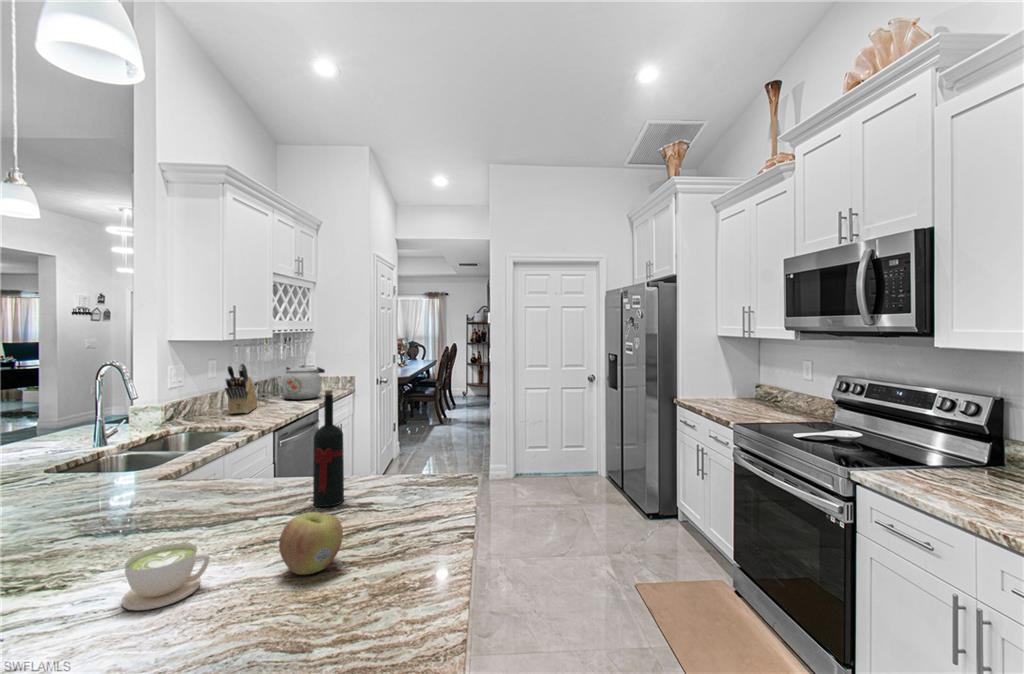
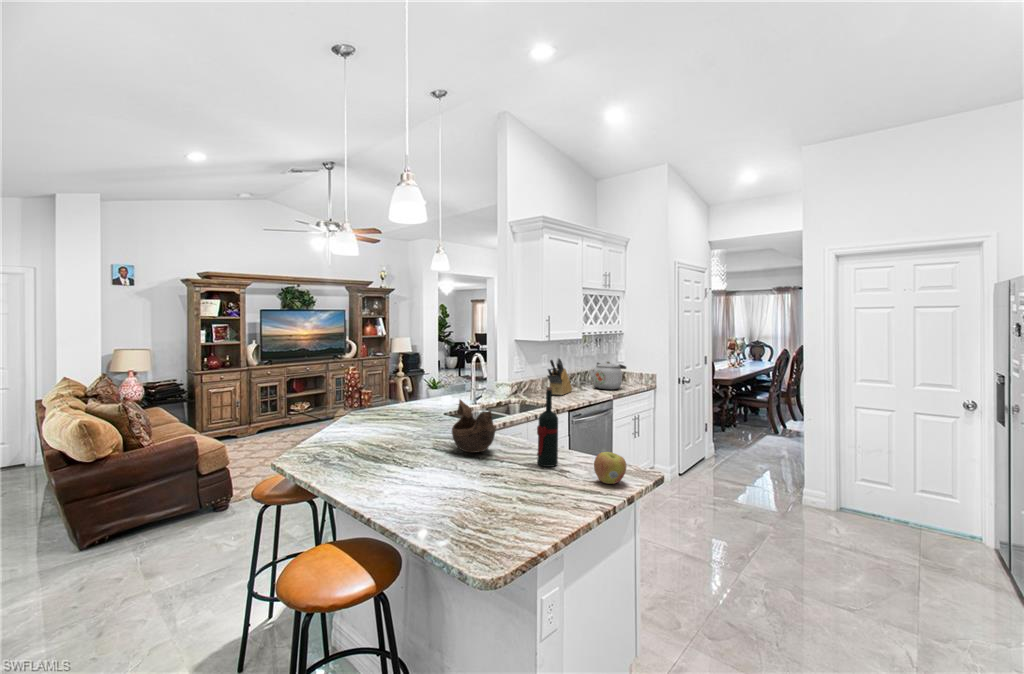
decorative bowl: none [129,432,238,520] -> present [452,400,496,453]
apple: present [279,512,343,575] -> present [594,452,626,484]
coffee cup: present [122,543,210,610] -> none [421,460,456,488]

